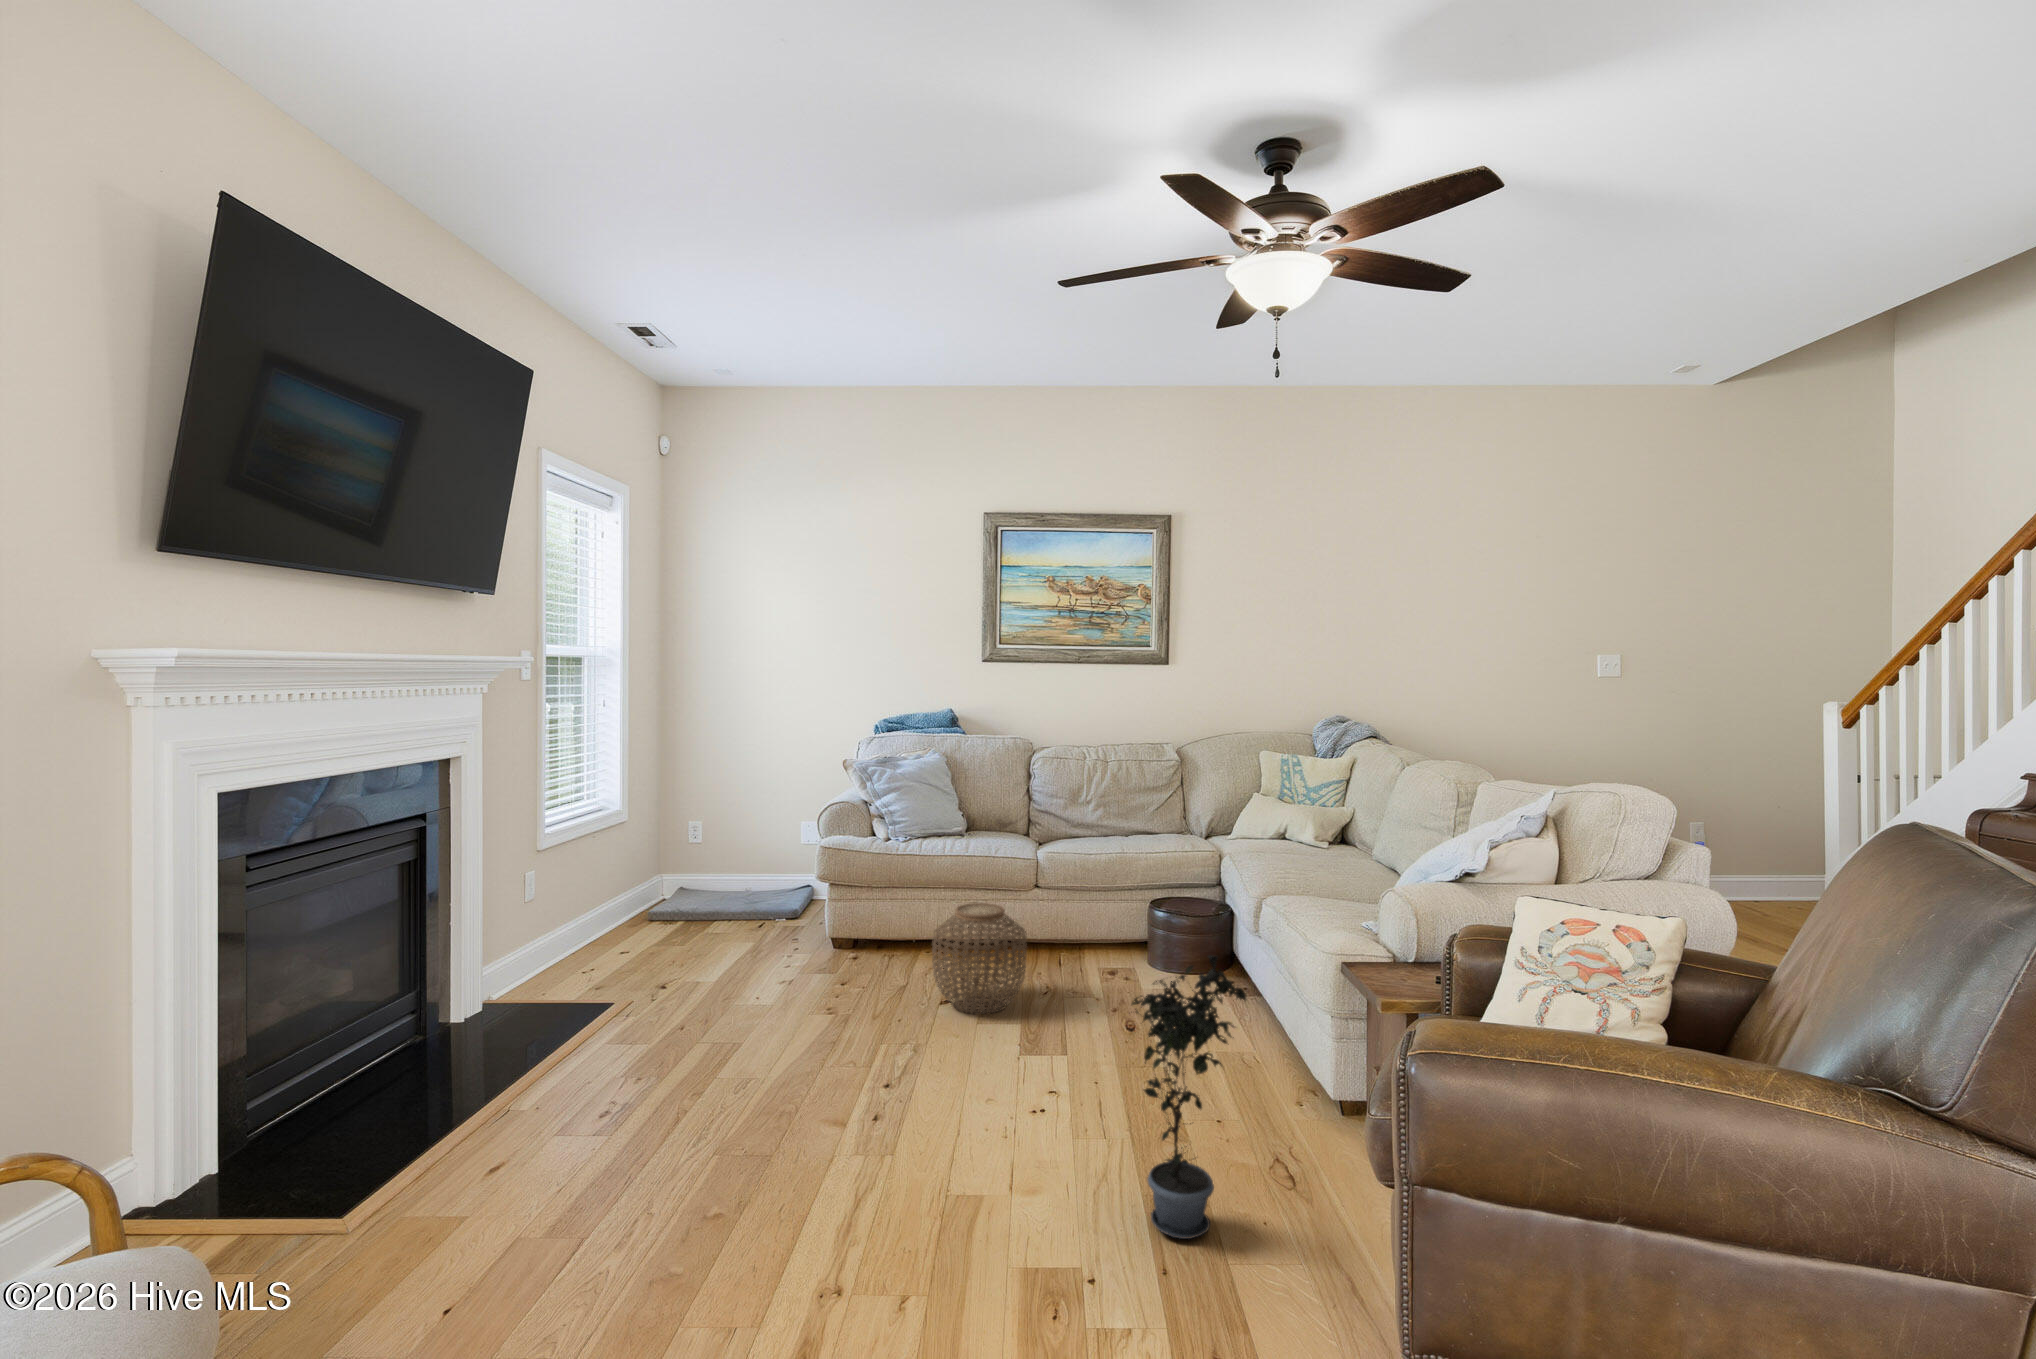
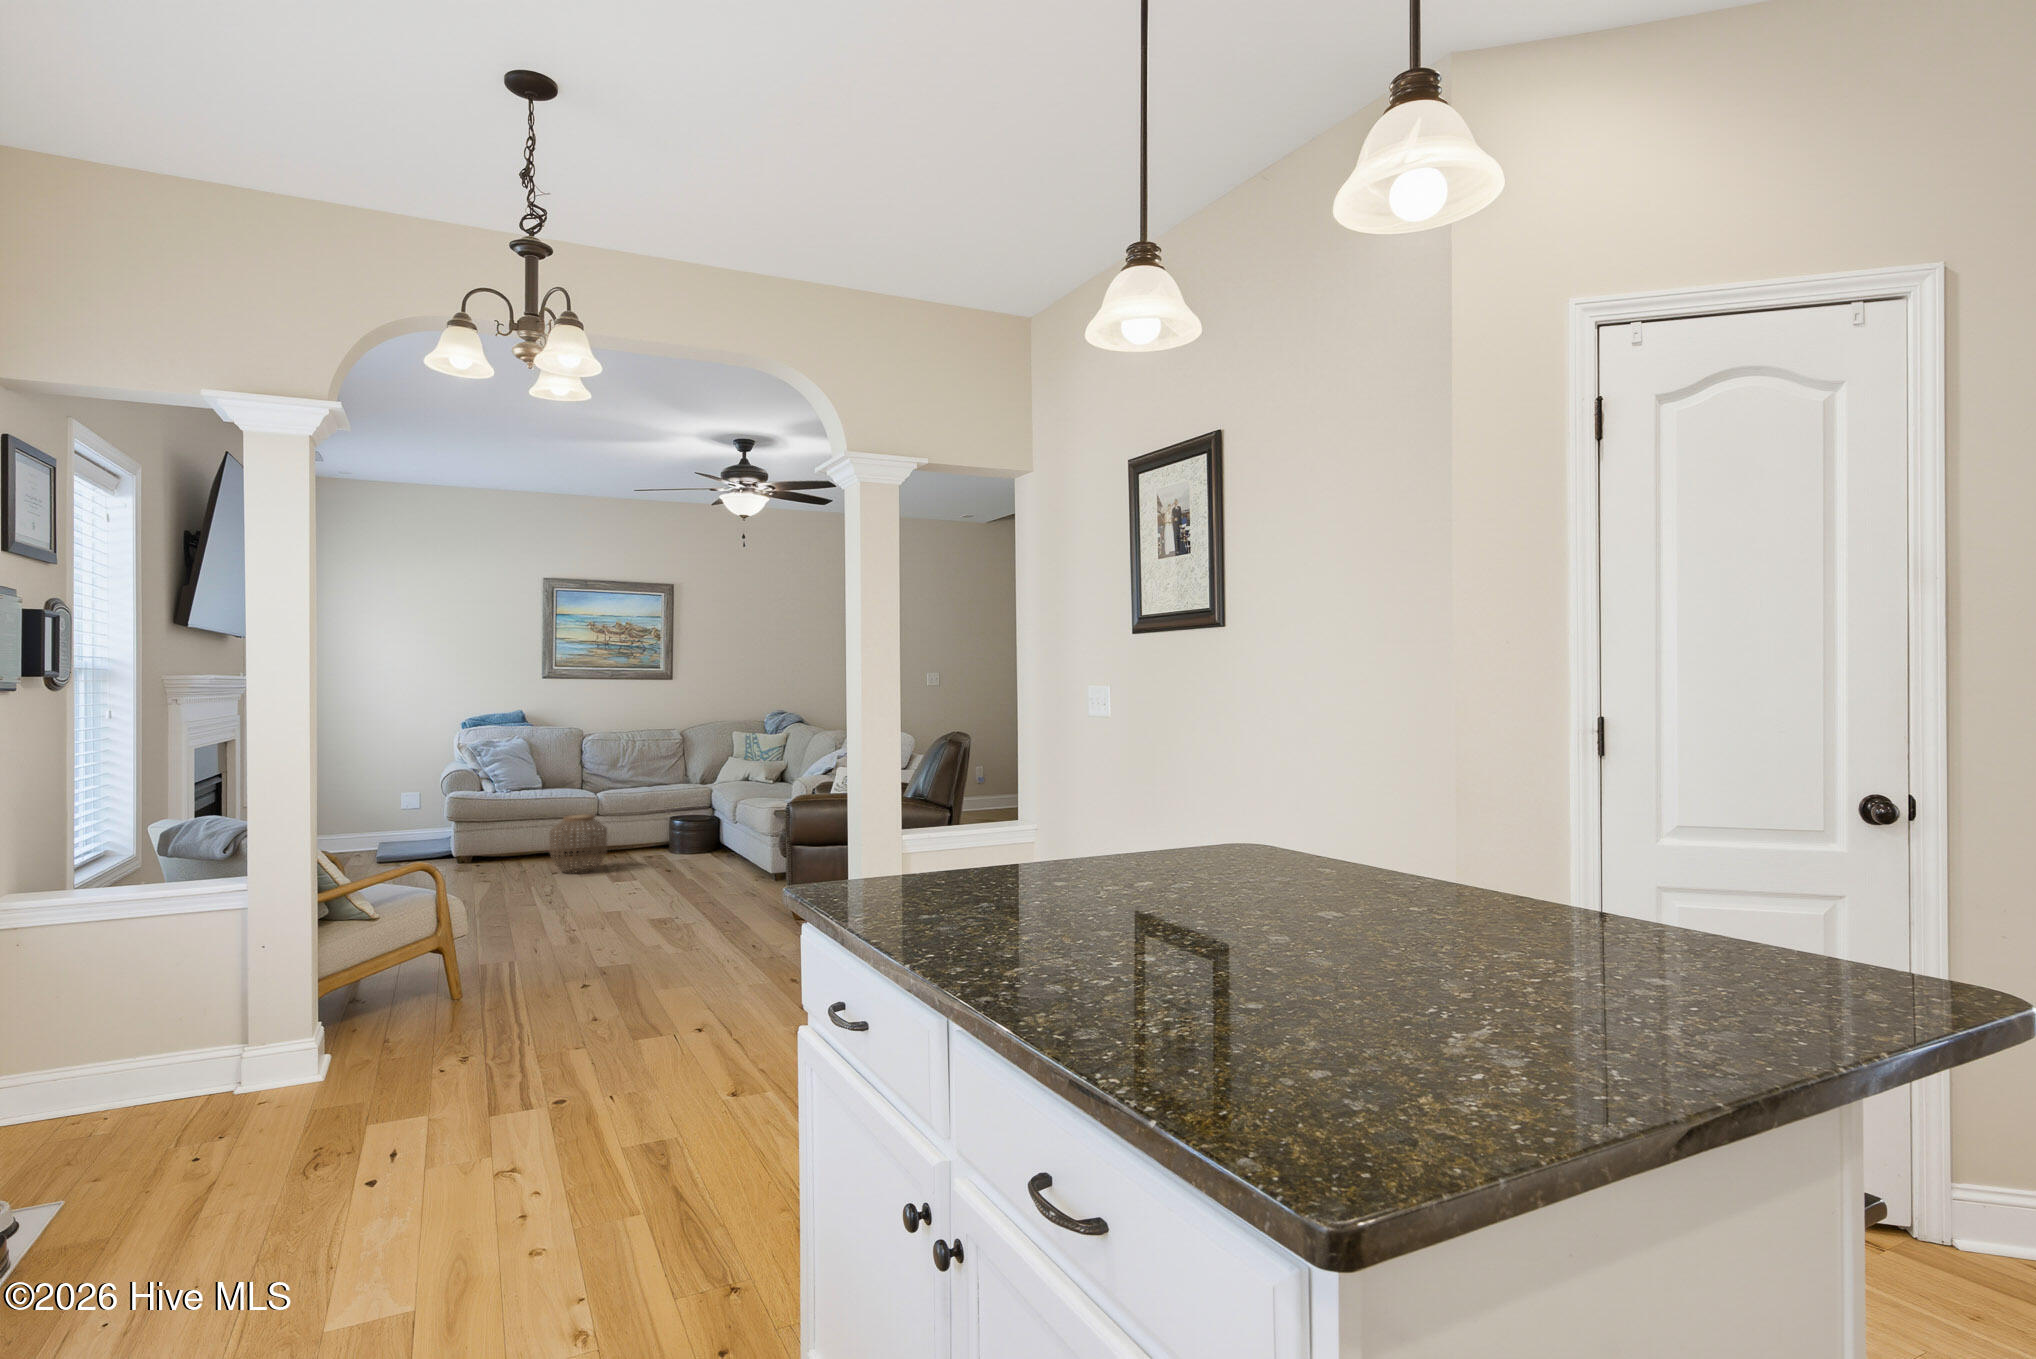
potted plant: present [1132,955,1246,1239] -> none [689,789,739,902]

